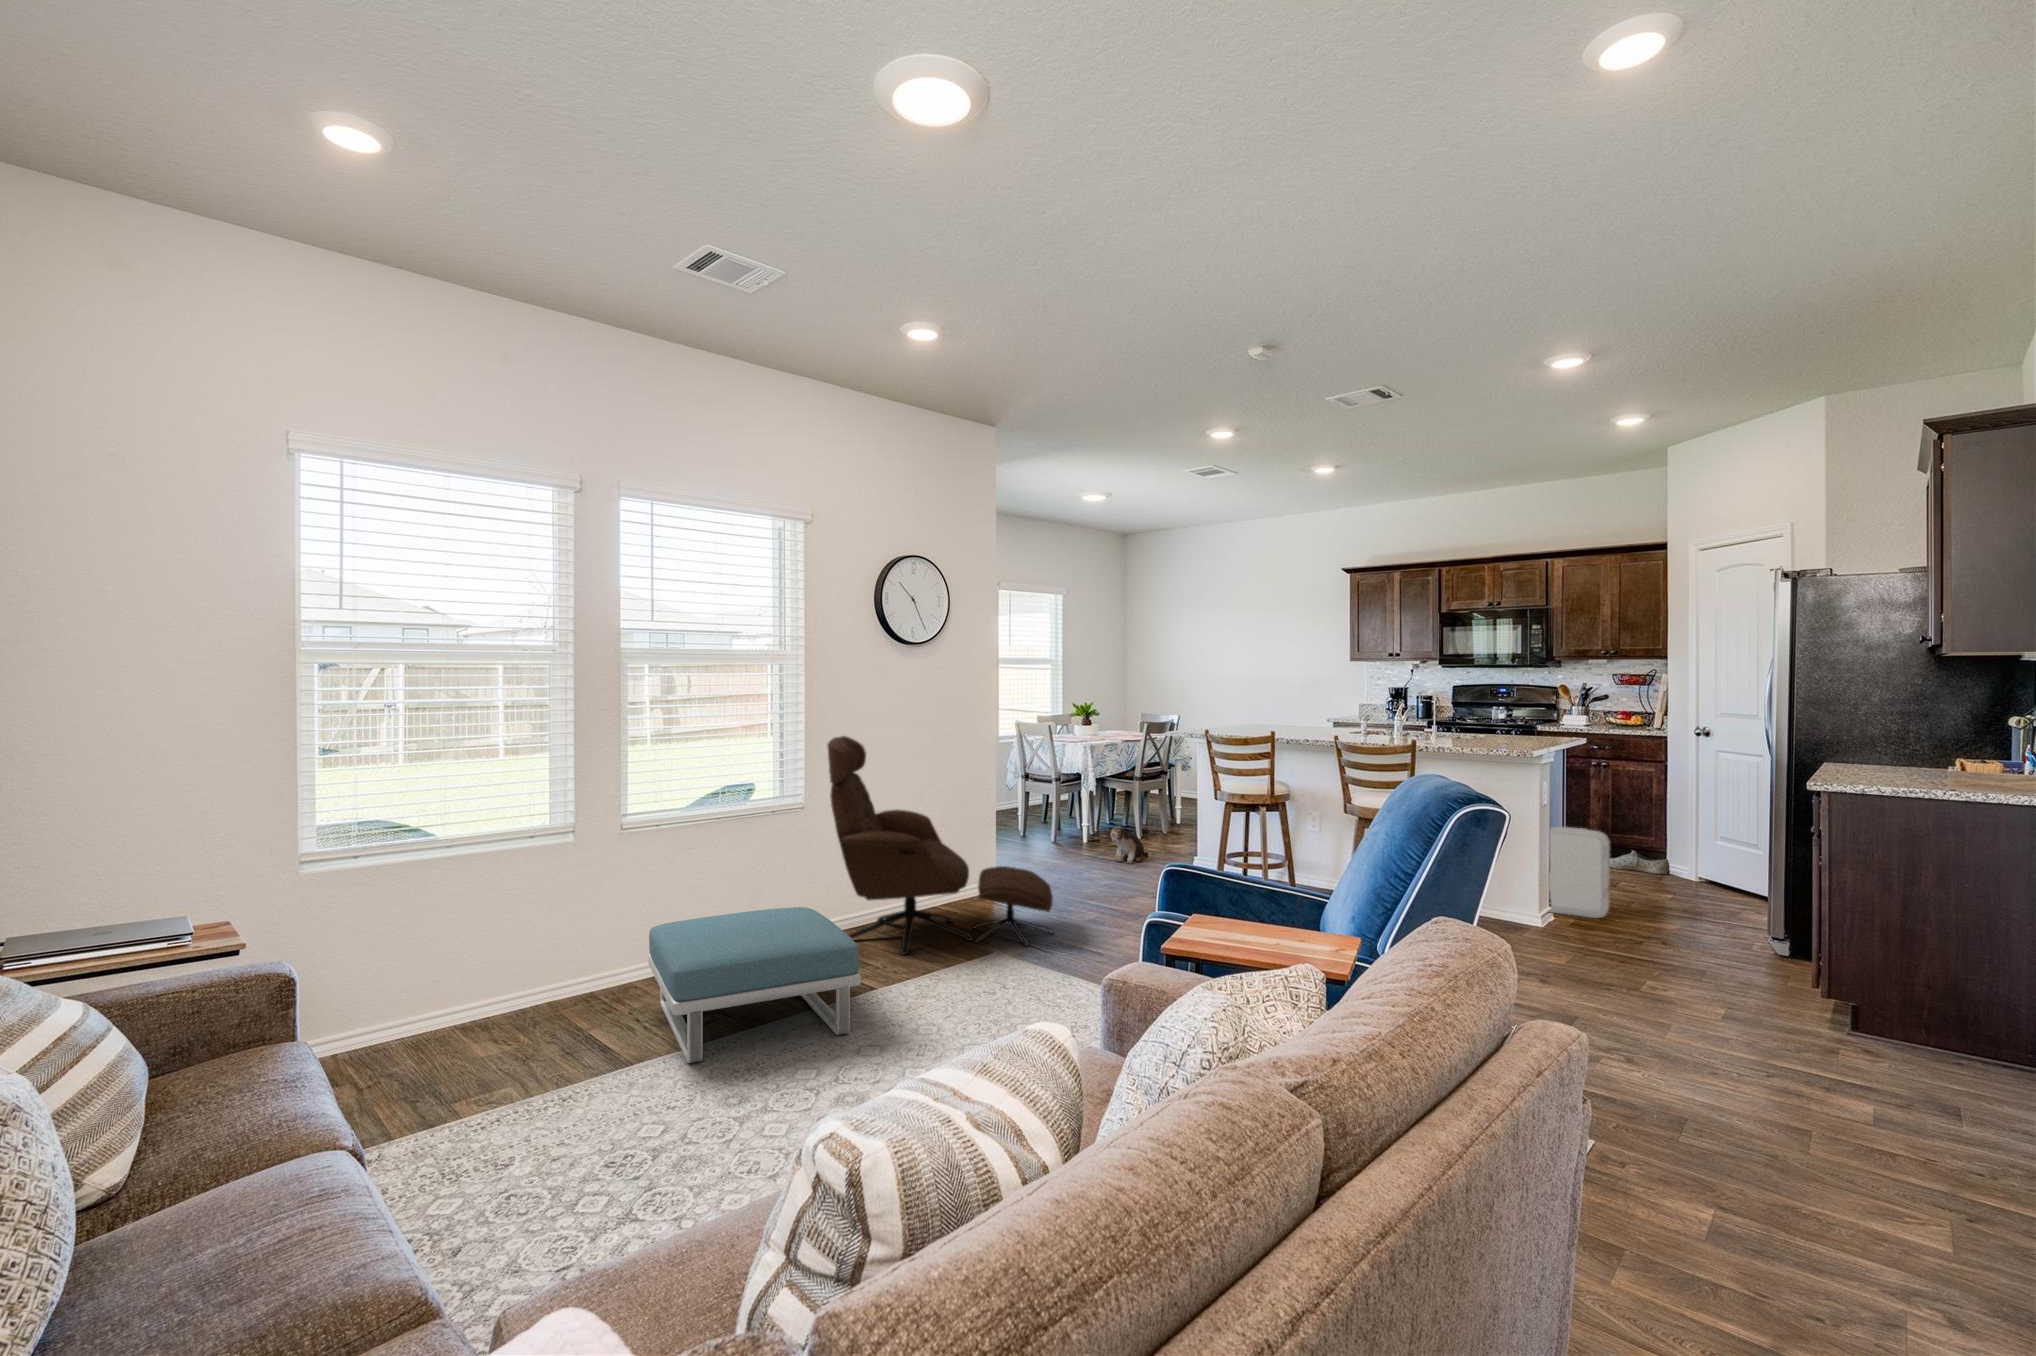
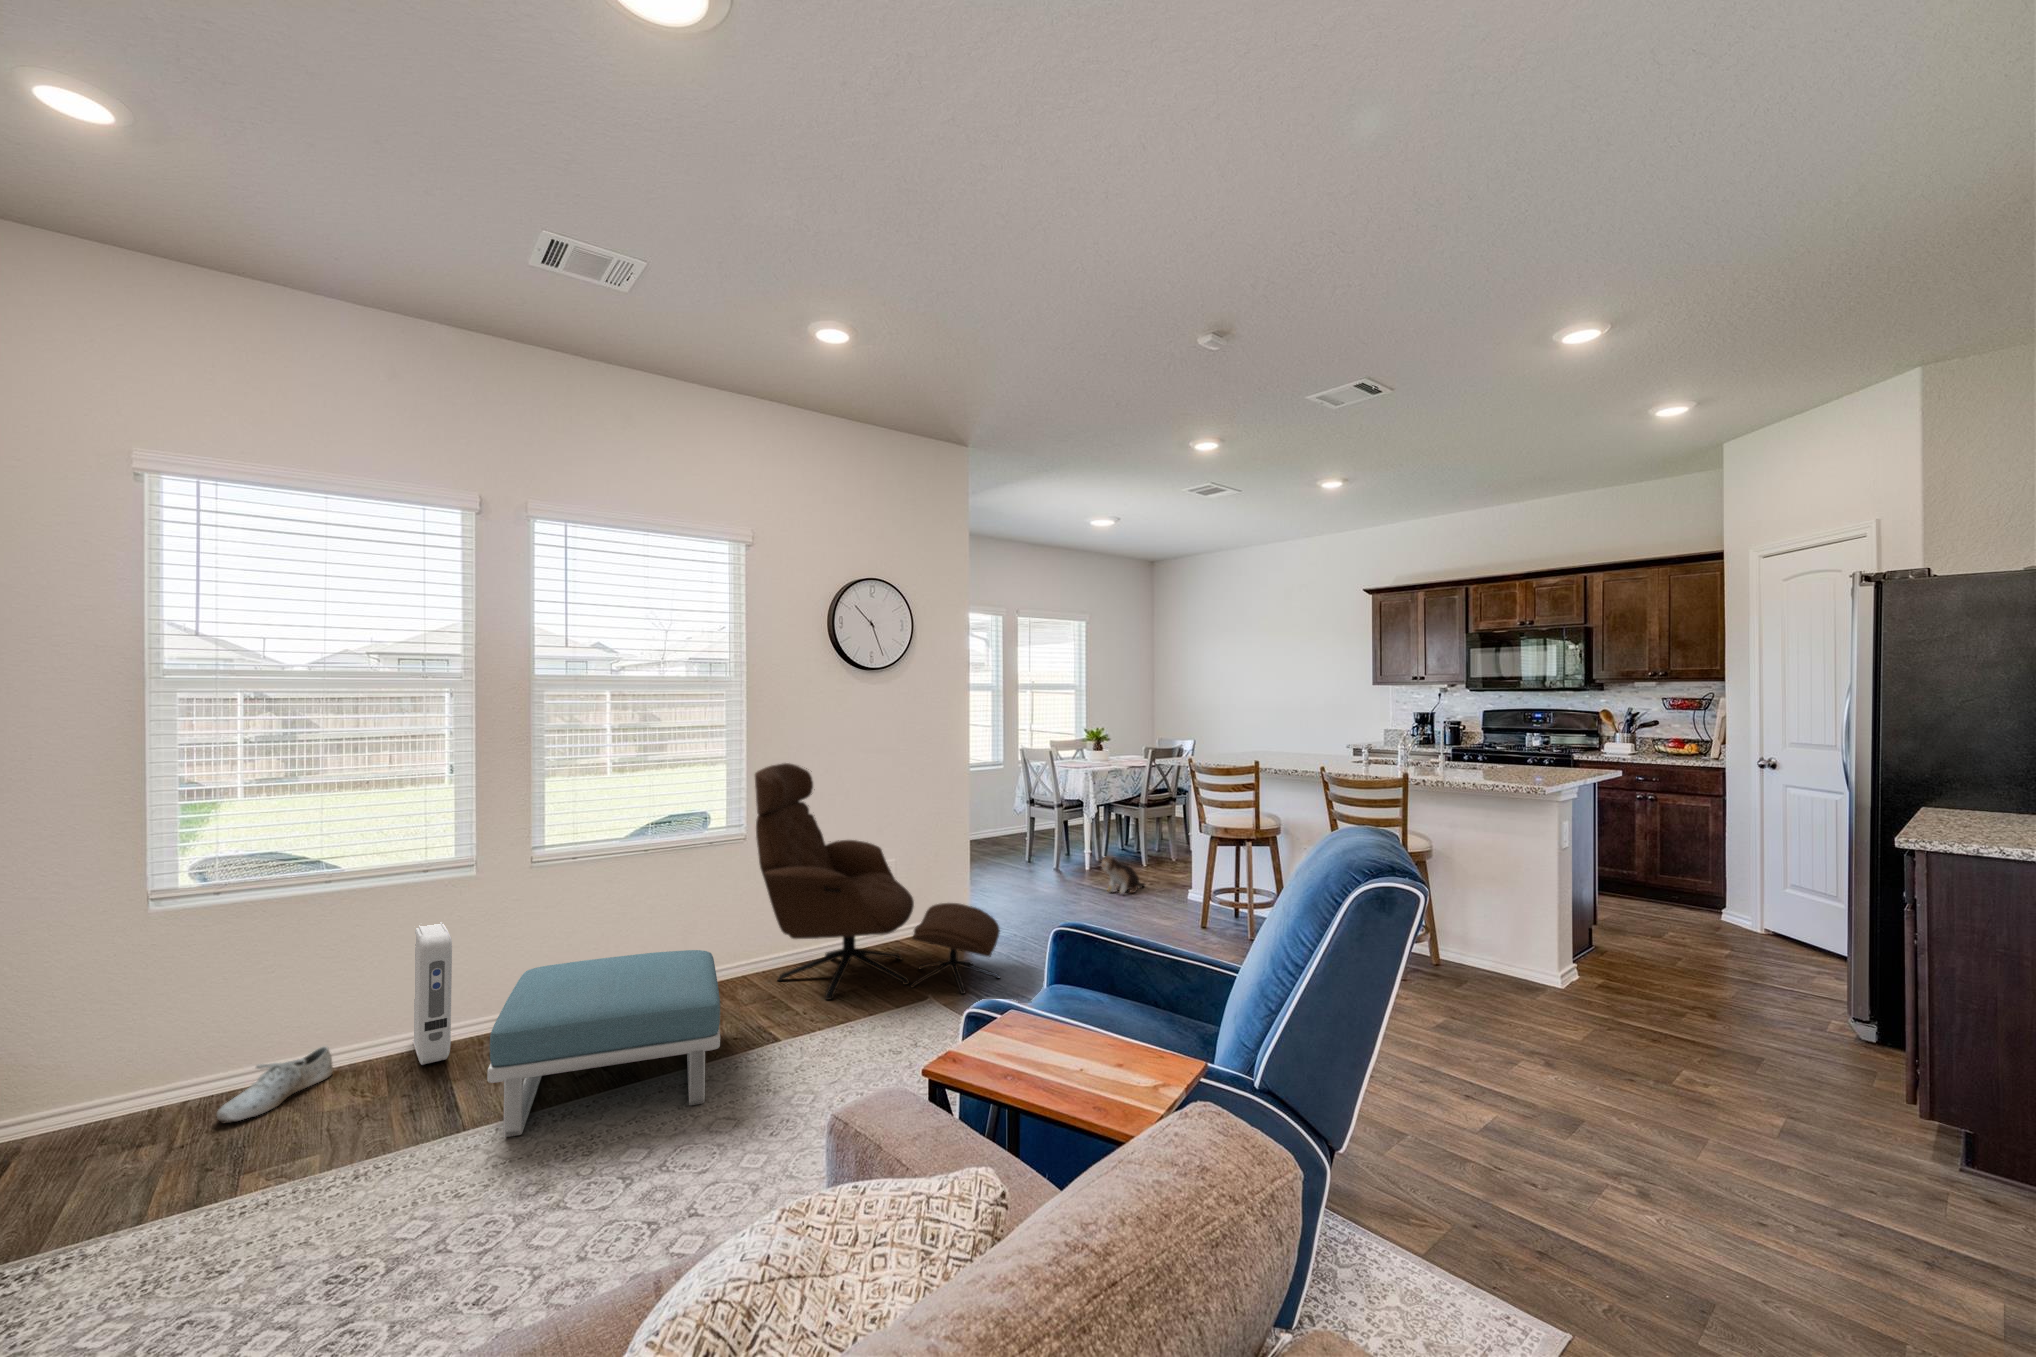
air purifier: present [1549,827,1610,918] -> present [413,922,452,1065]
shoe: present [1610,850,1670,875] -> present [217,1046,333,1123]

